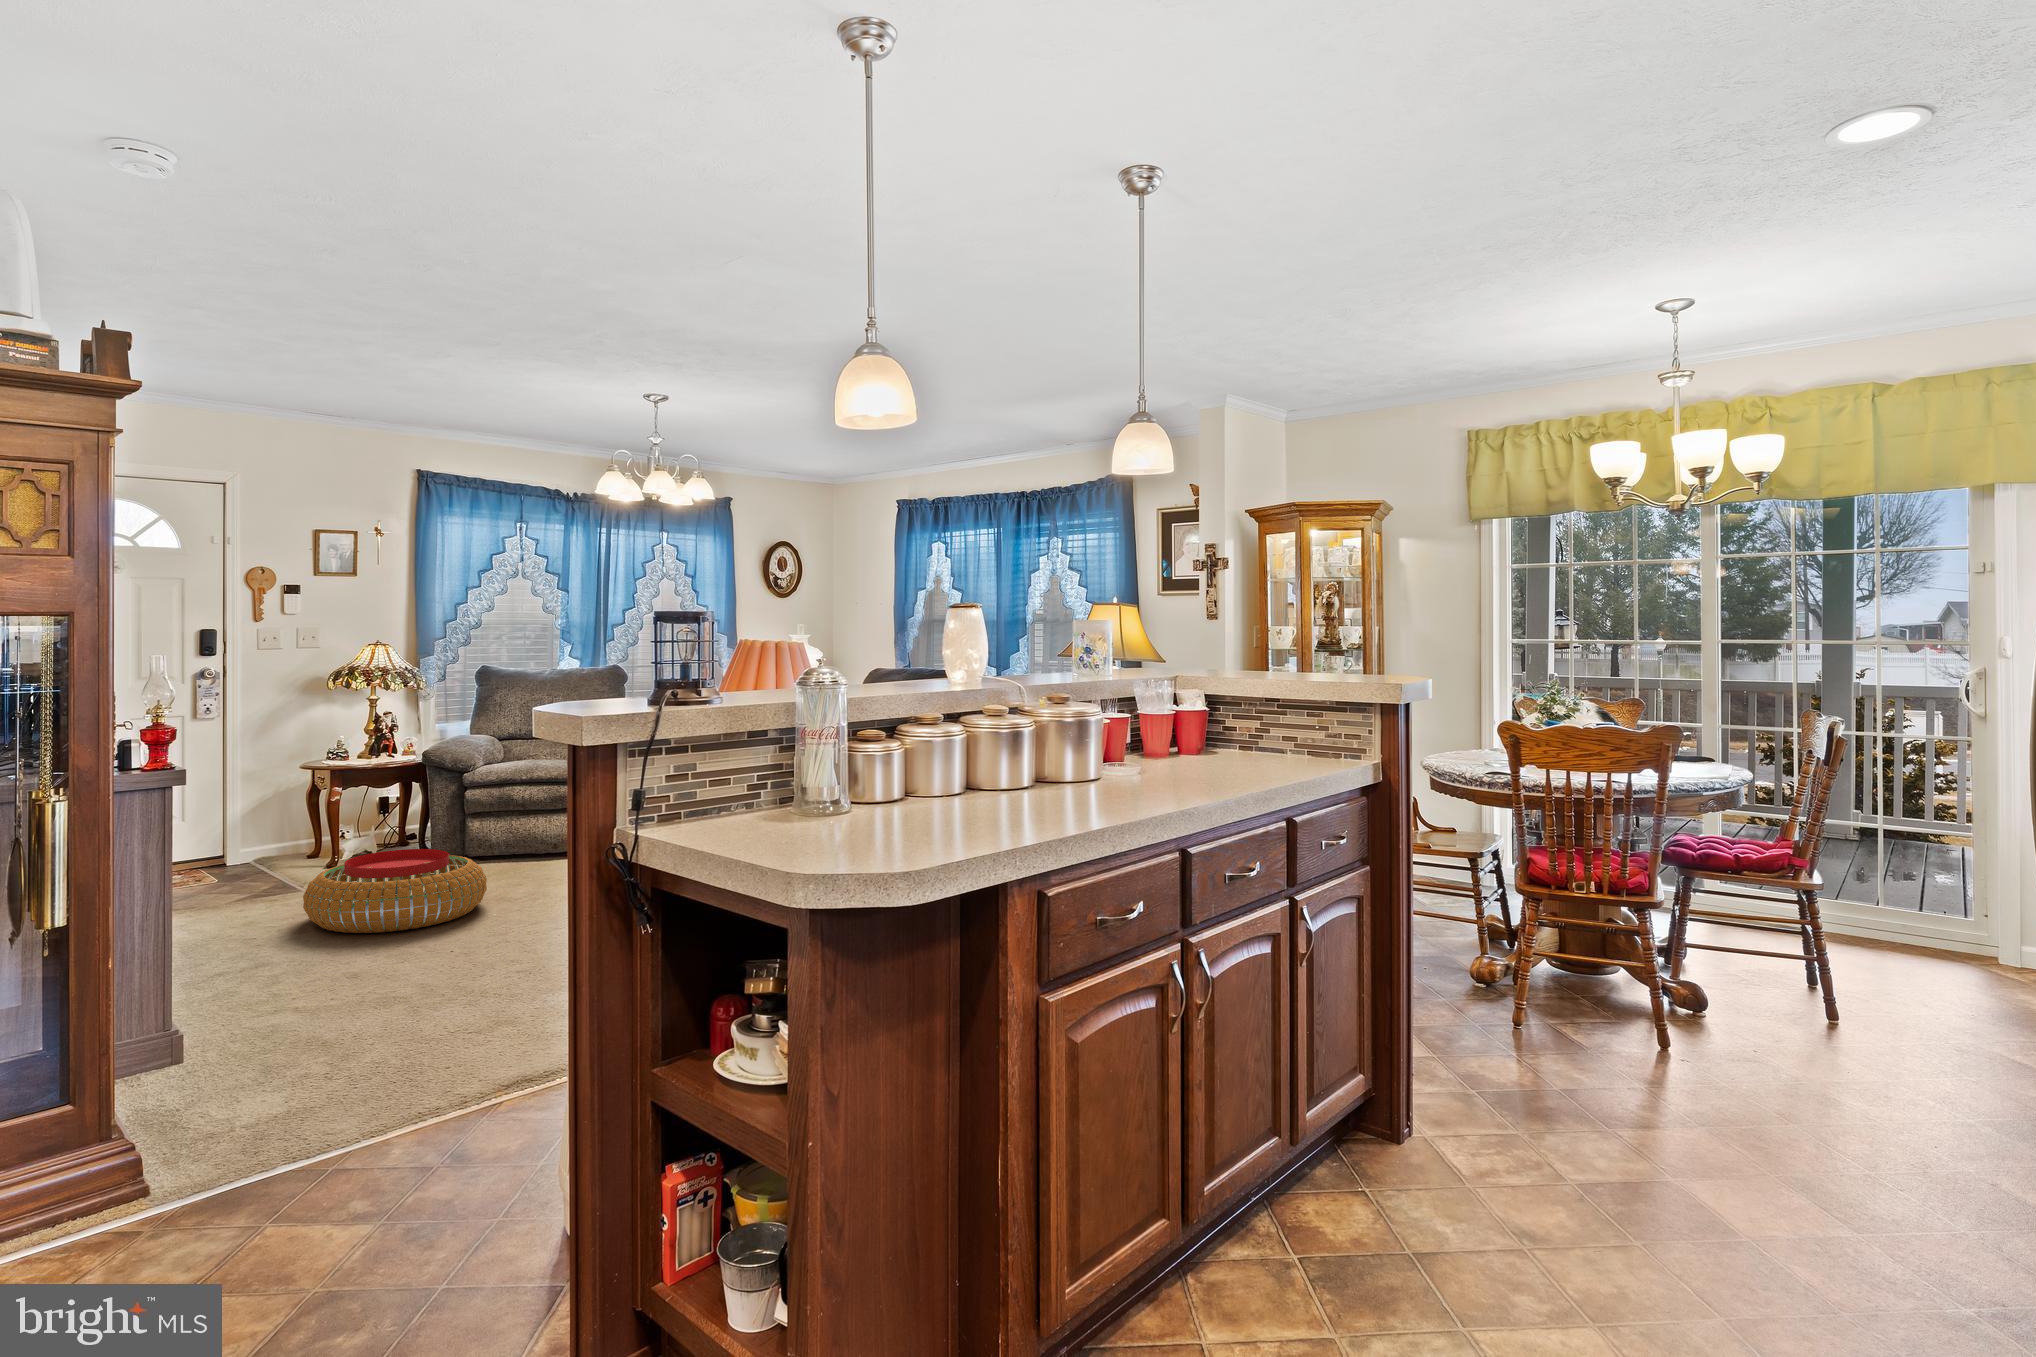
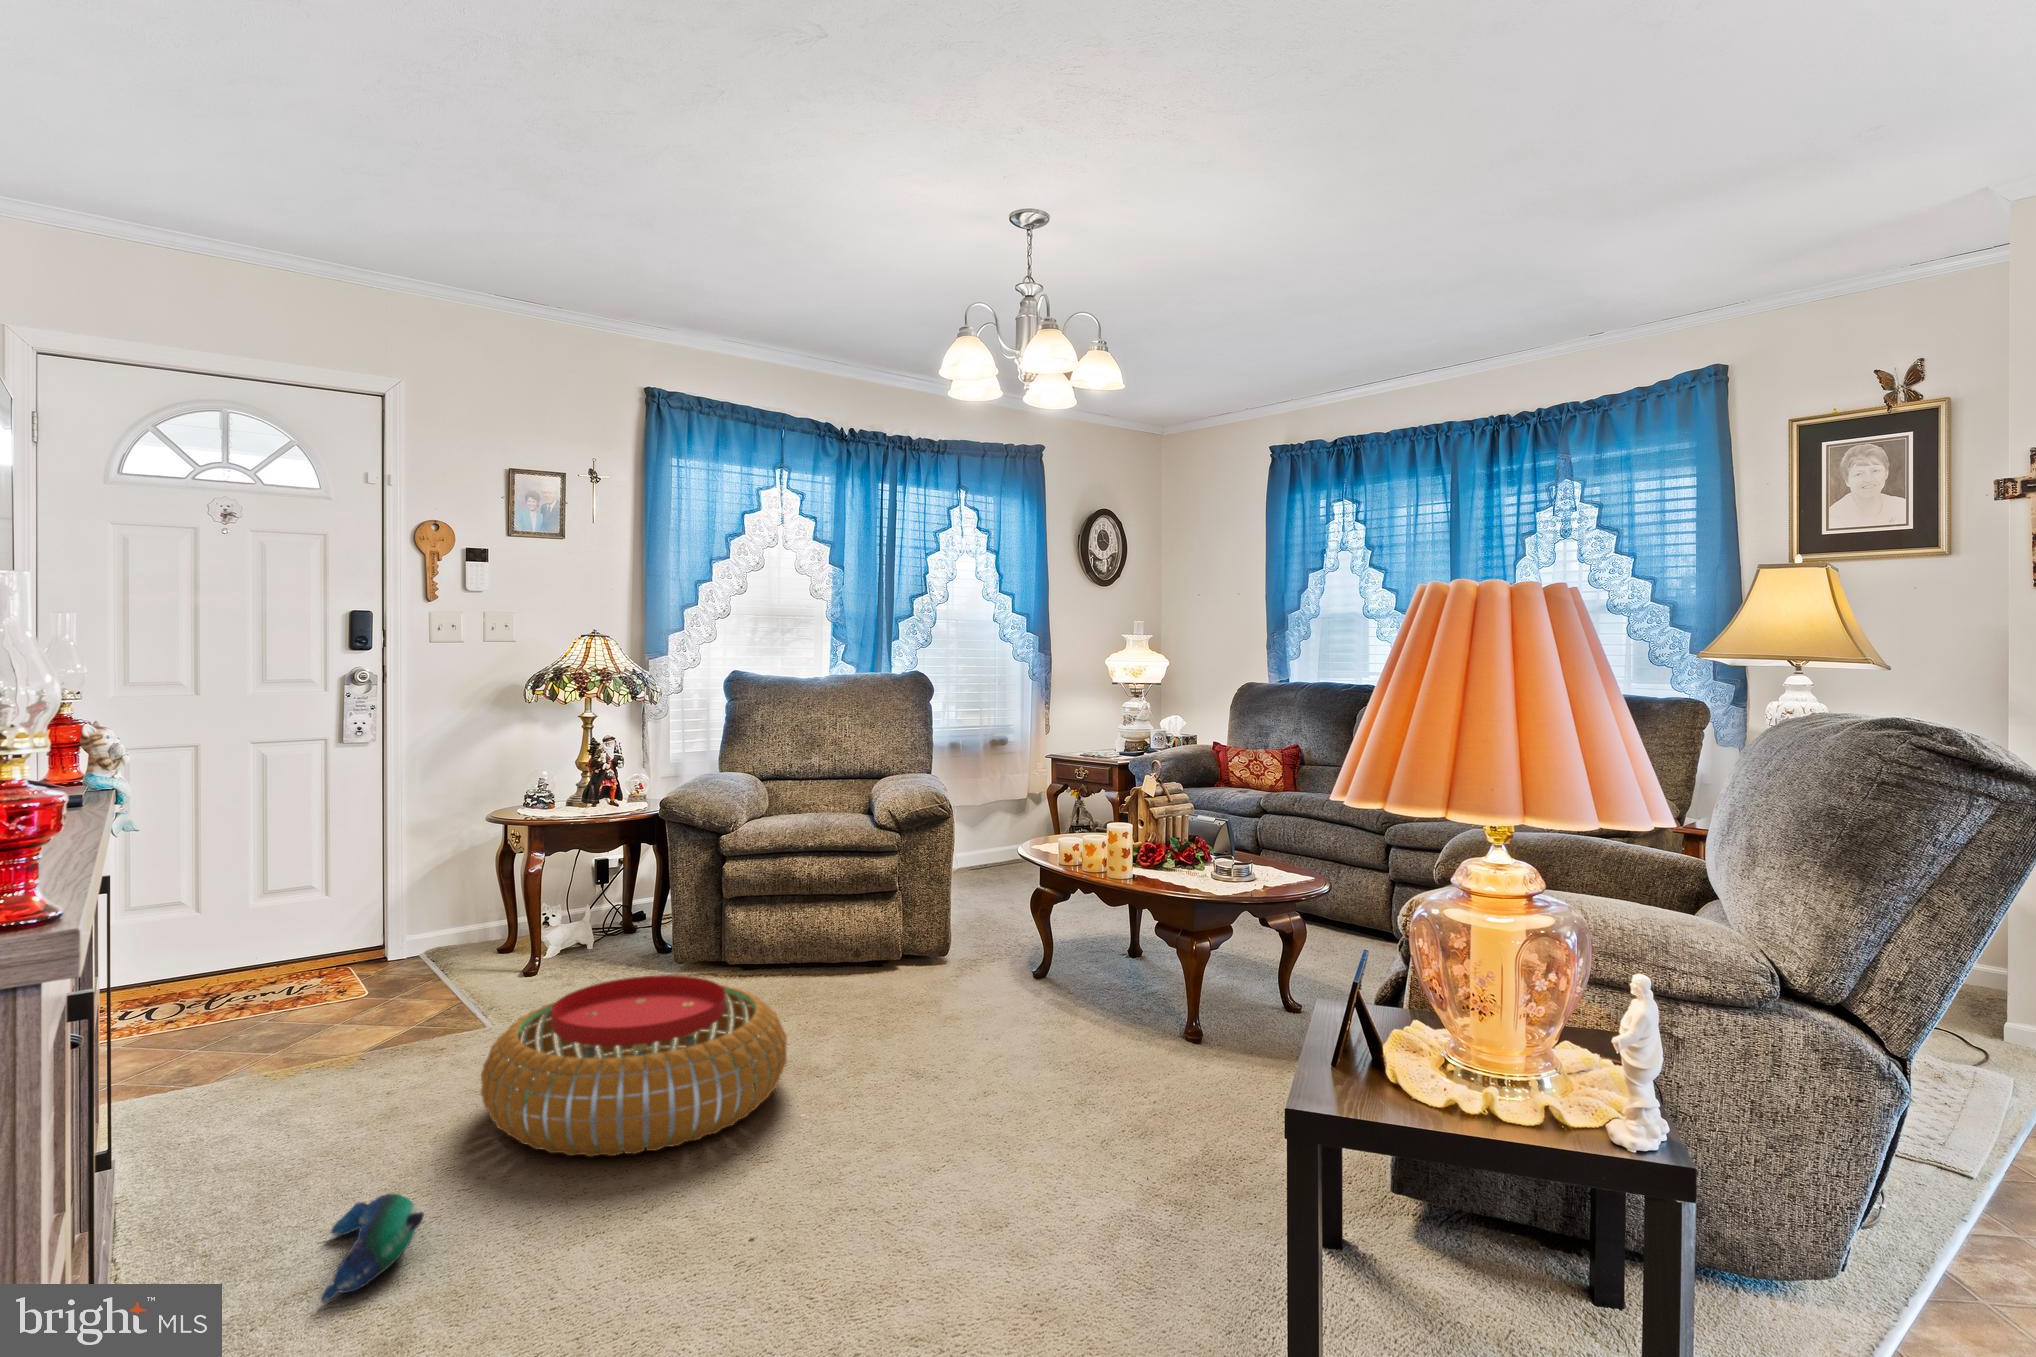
plush toy: none [226,938,277,976] -> present [321,1194,424,1303]

